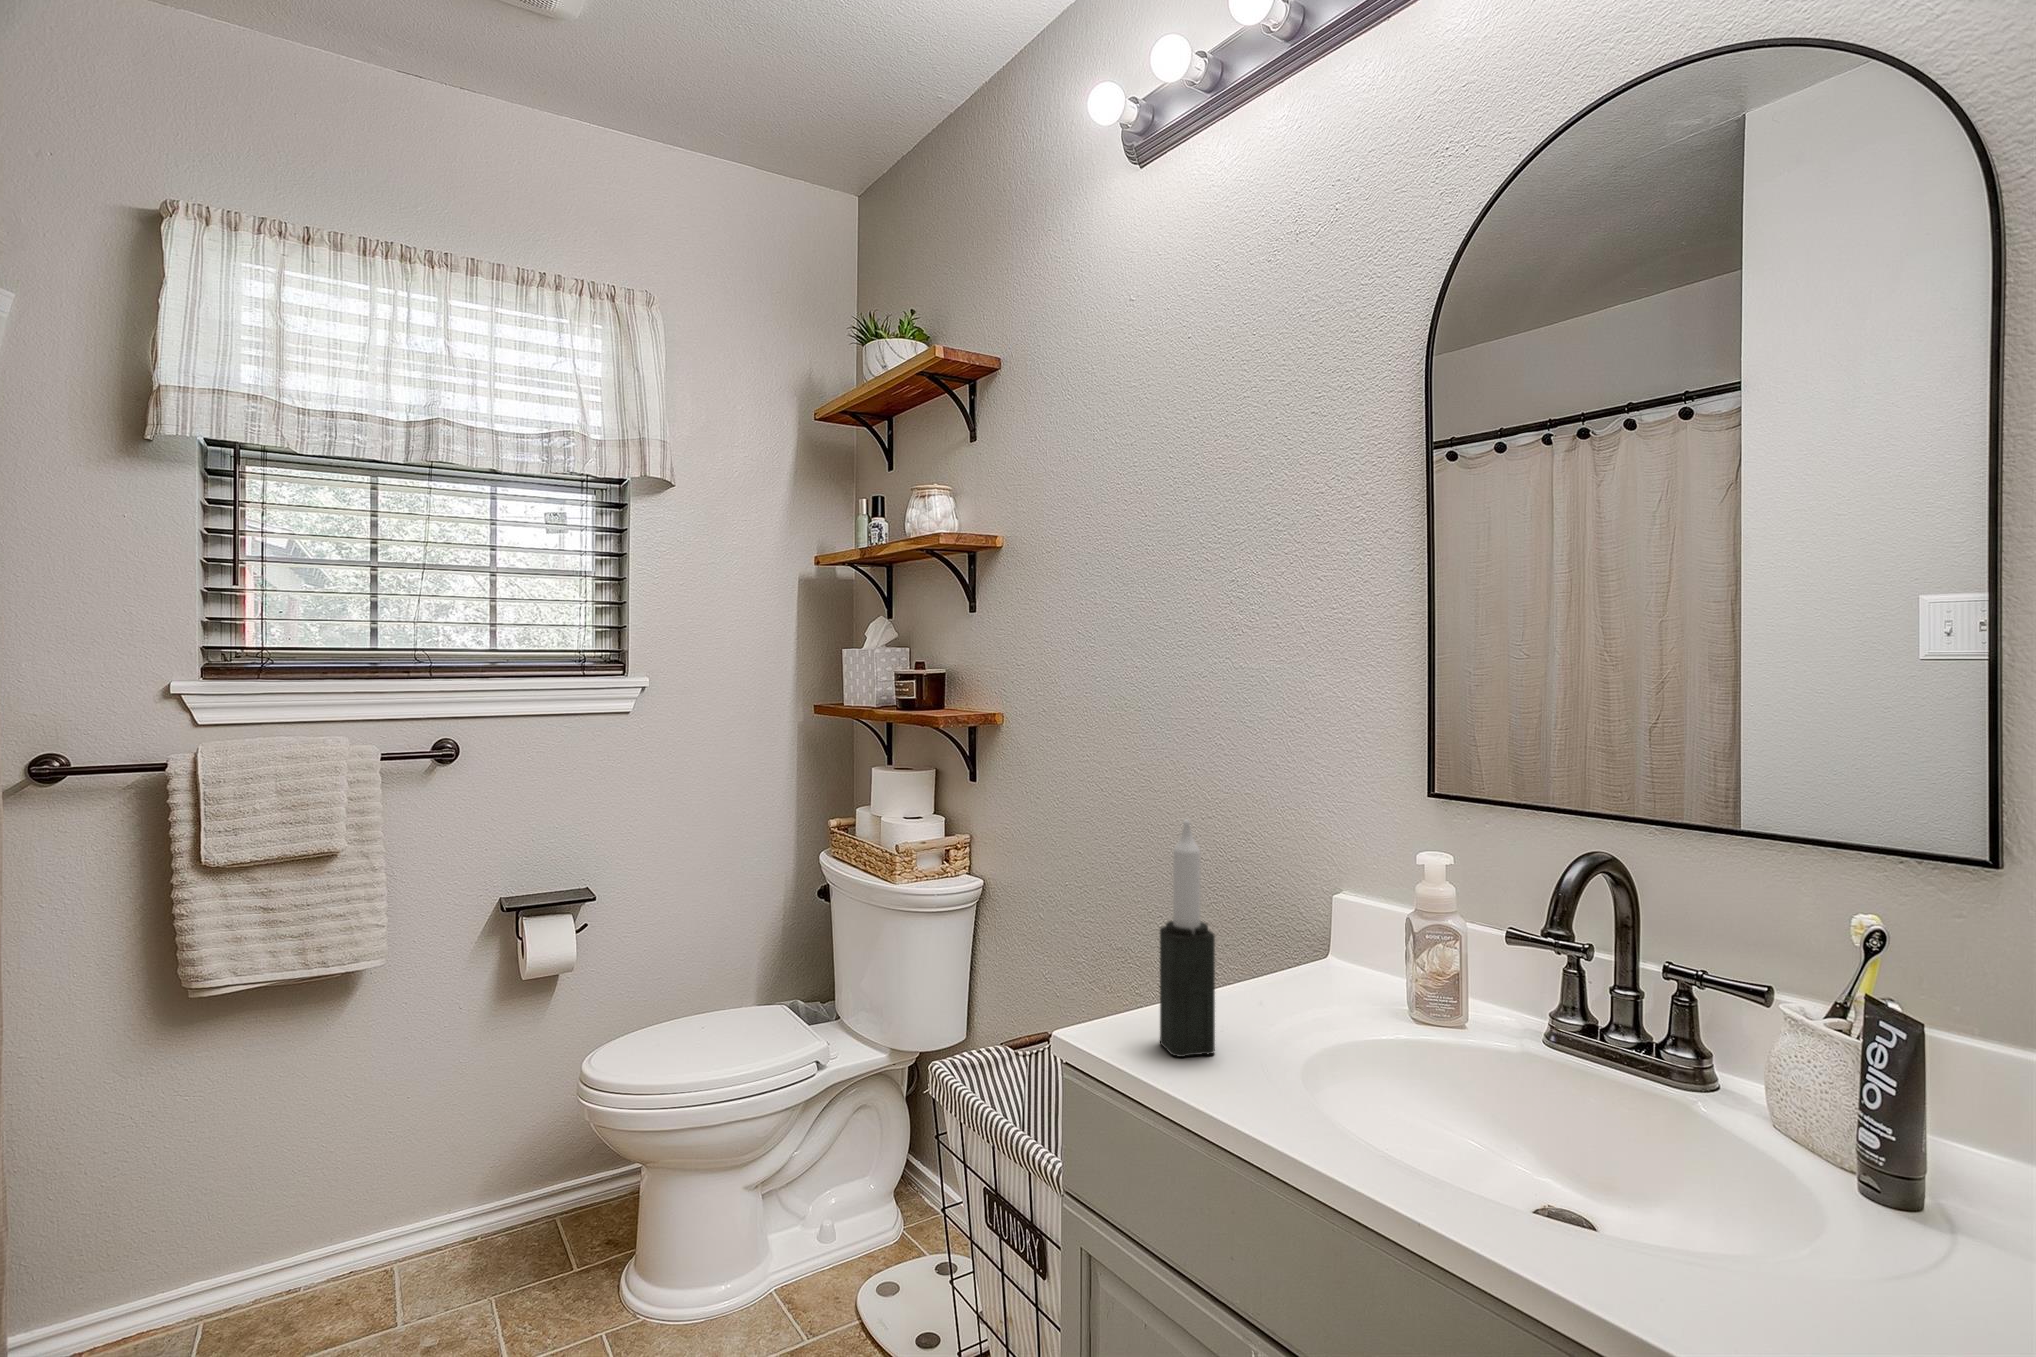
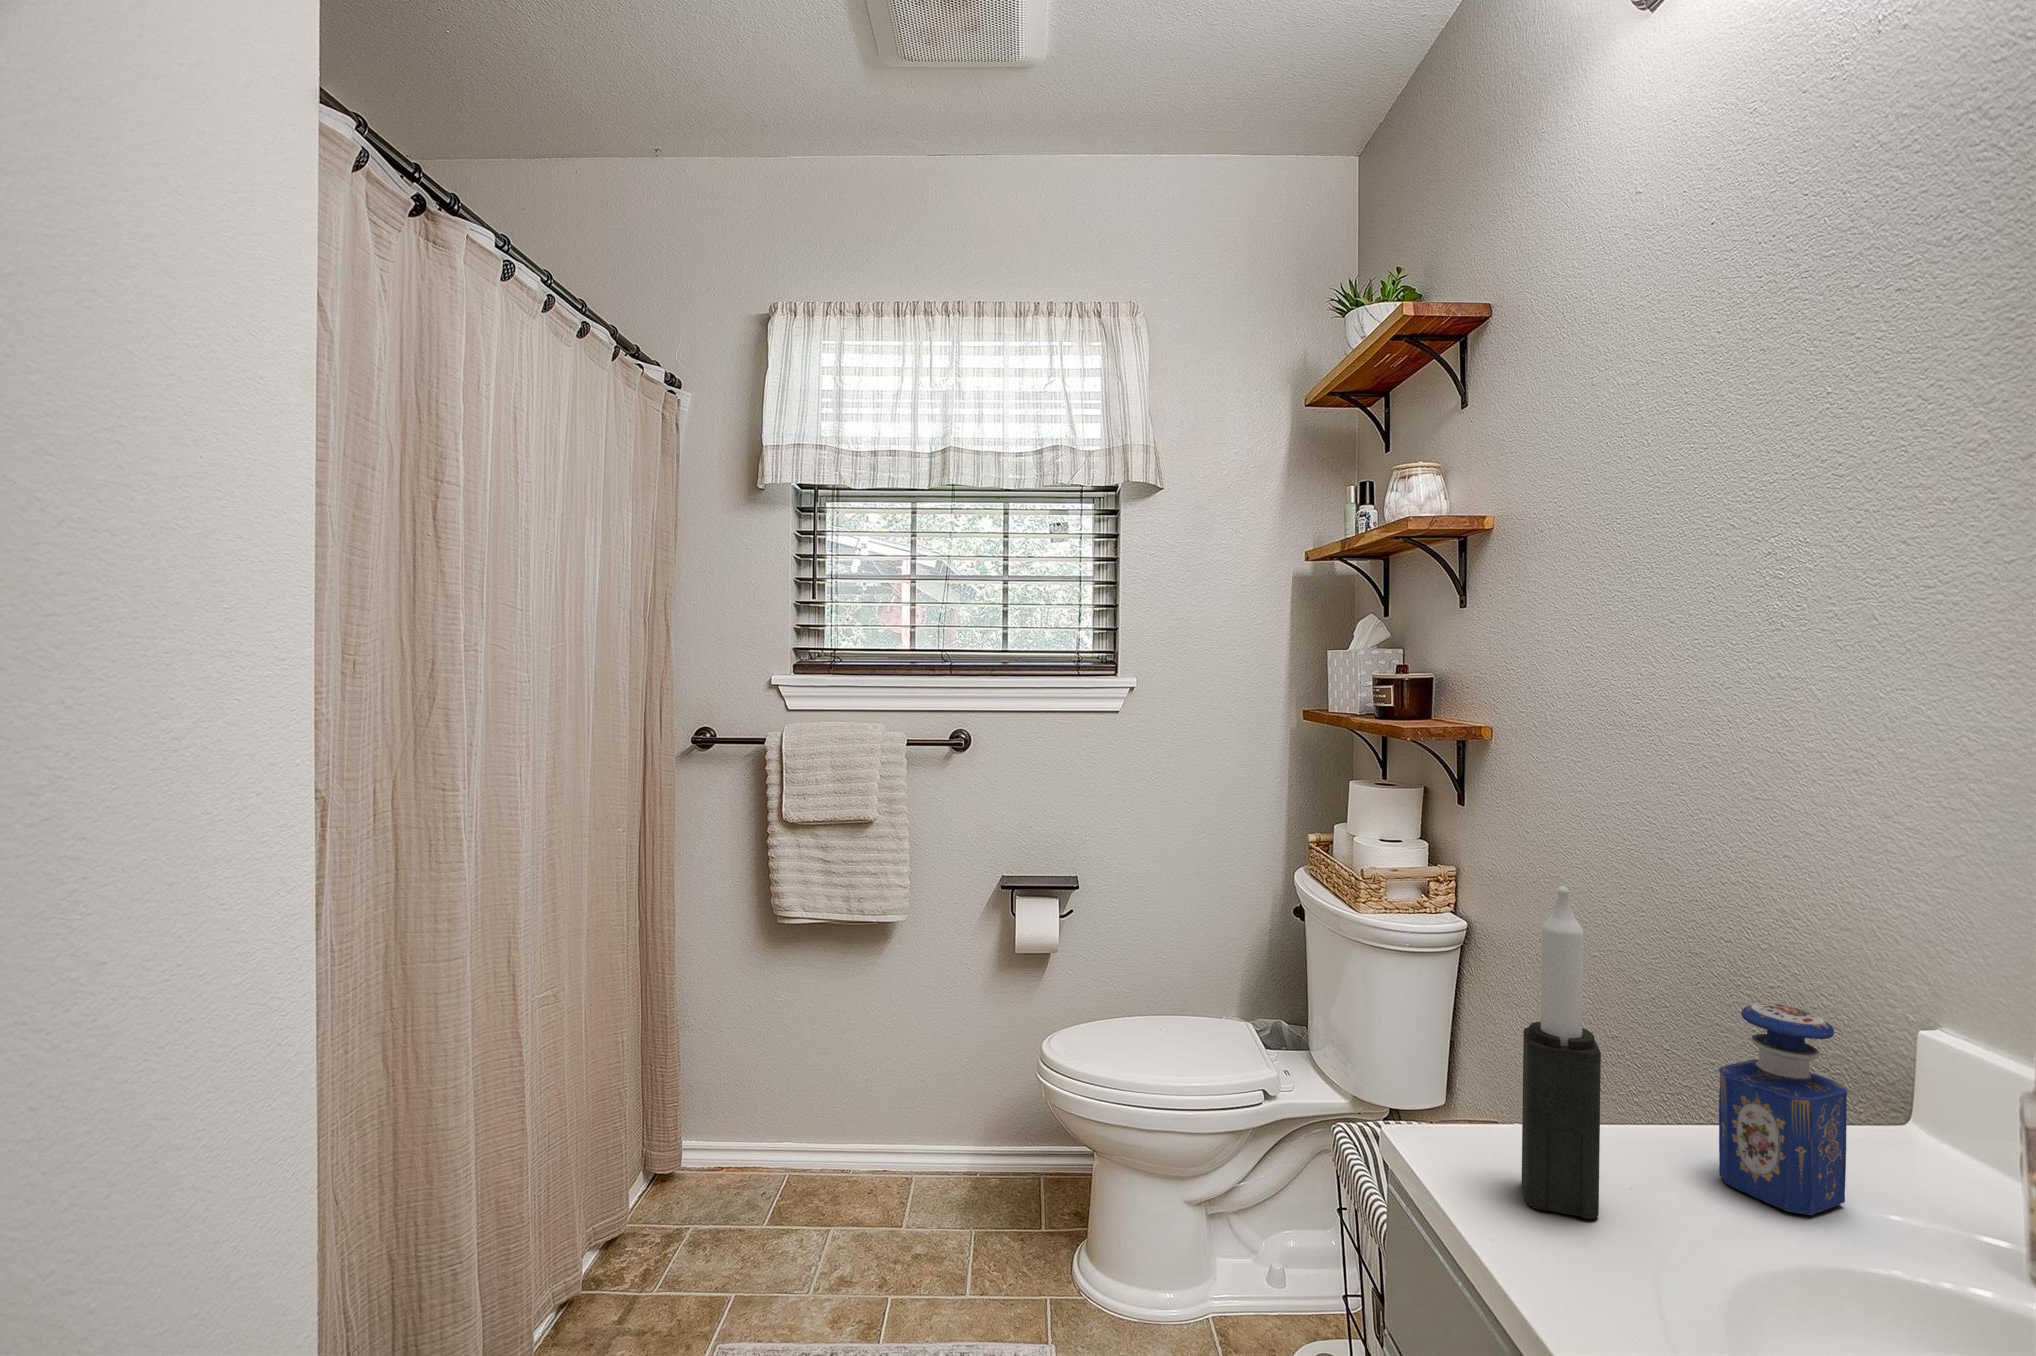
perfume bottle: none [1255,886,1323,1021] -> present [1719,1004,1847,1215]

